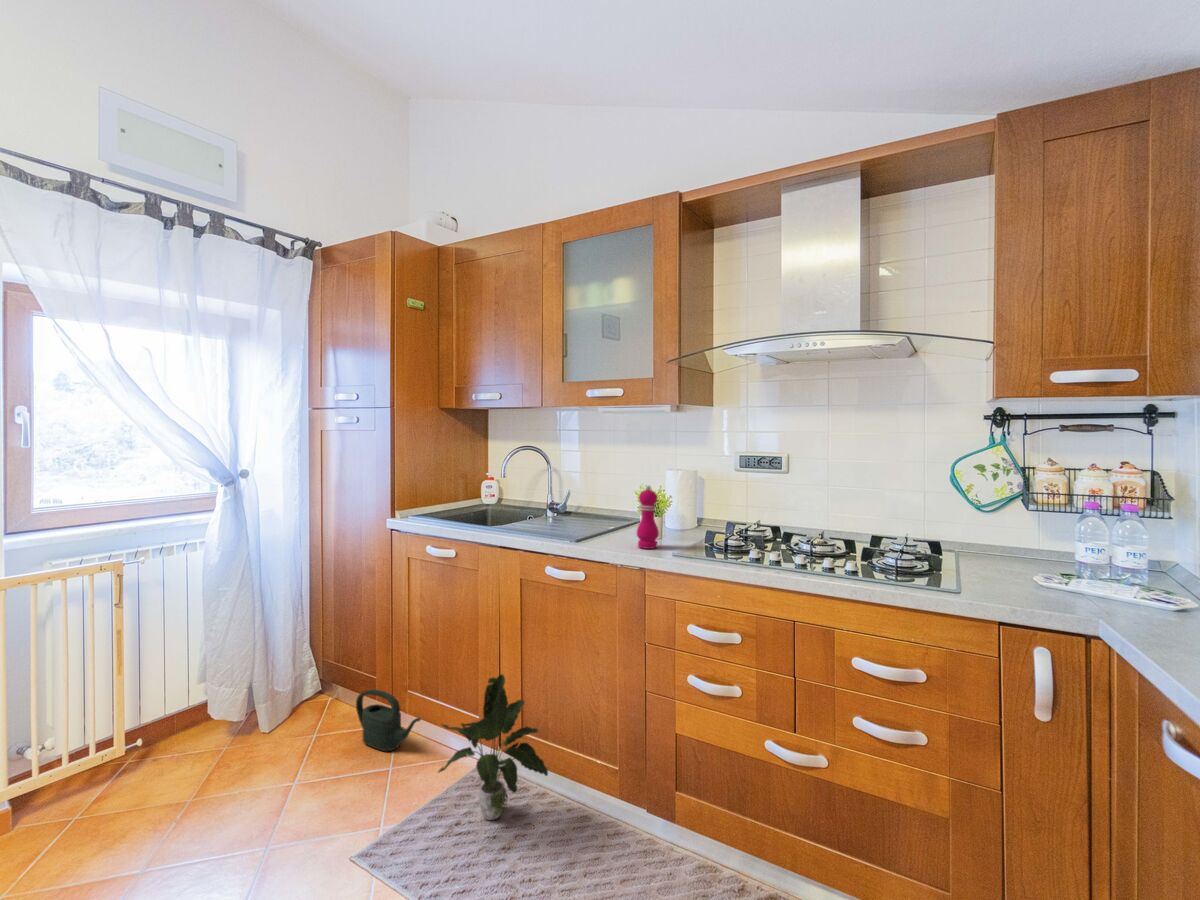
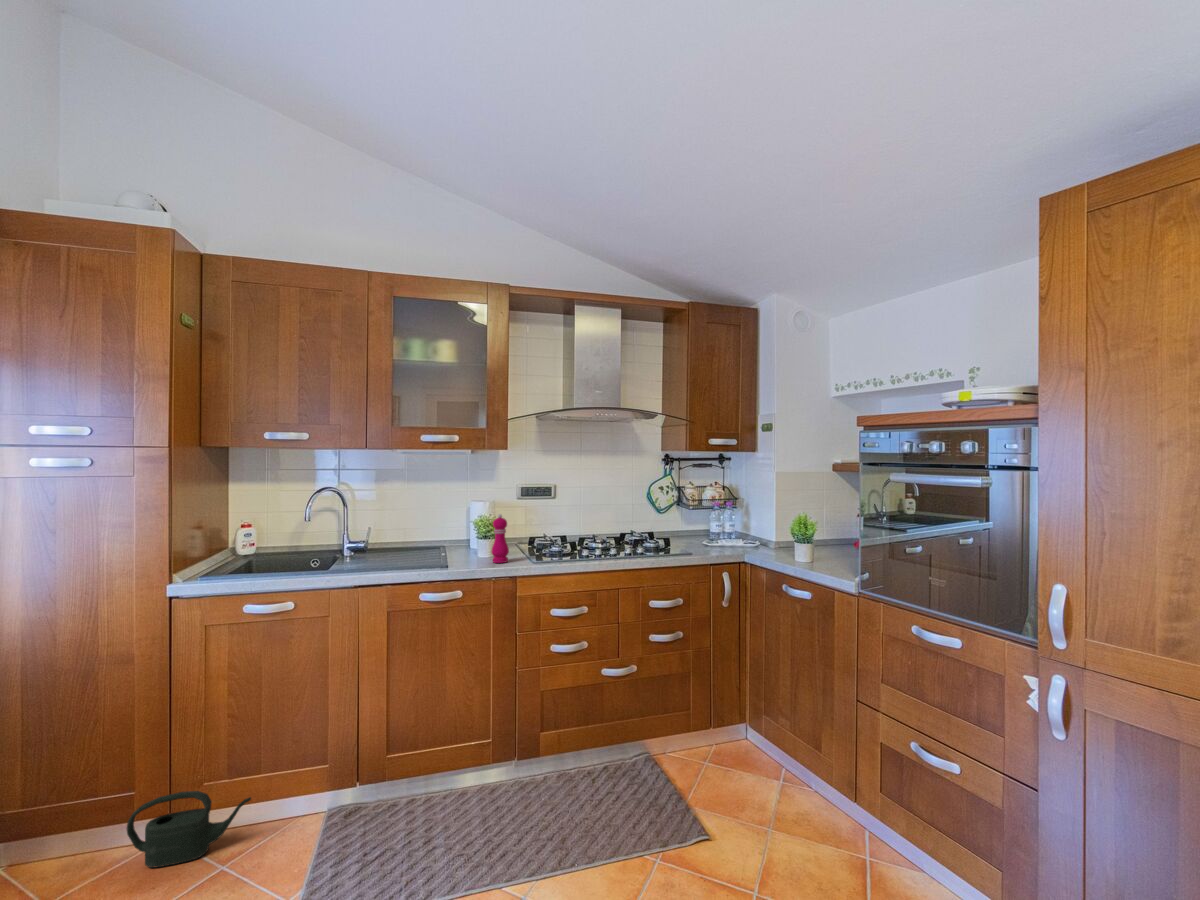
potted plant: present [438,674,548,820] -> none [342,699,435,839]

